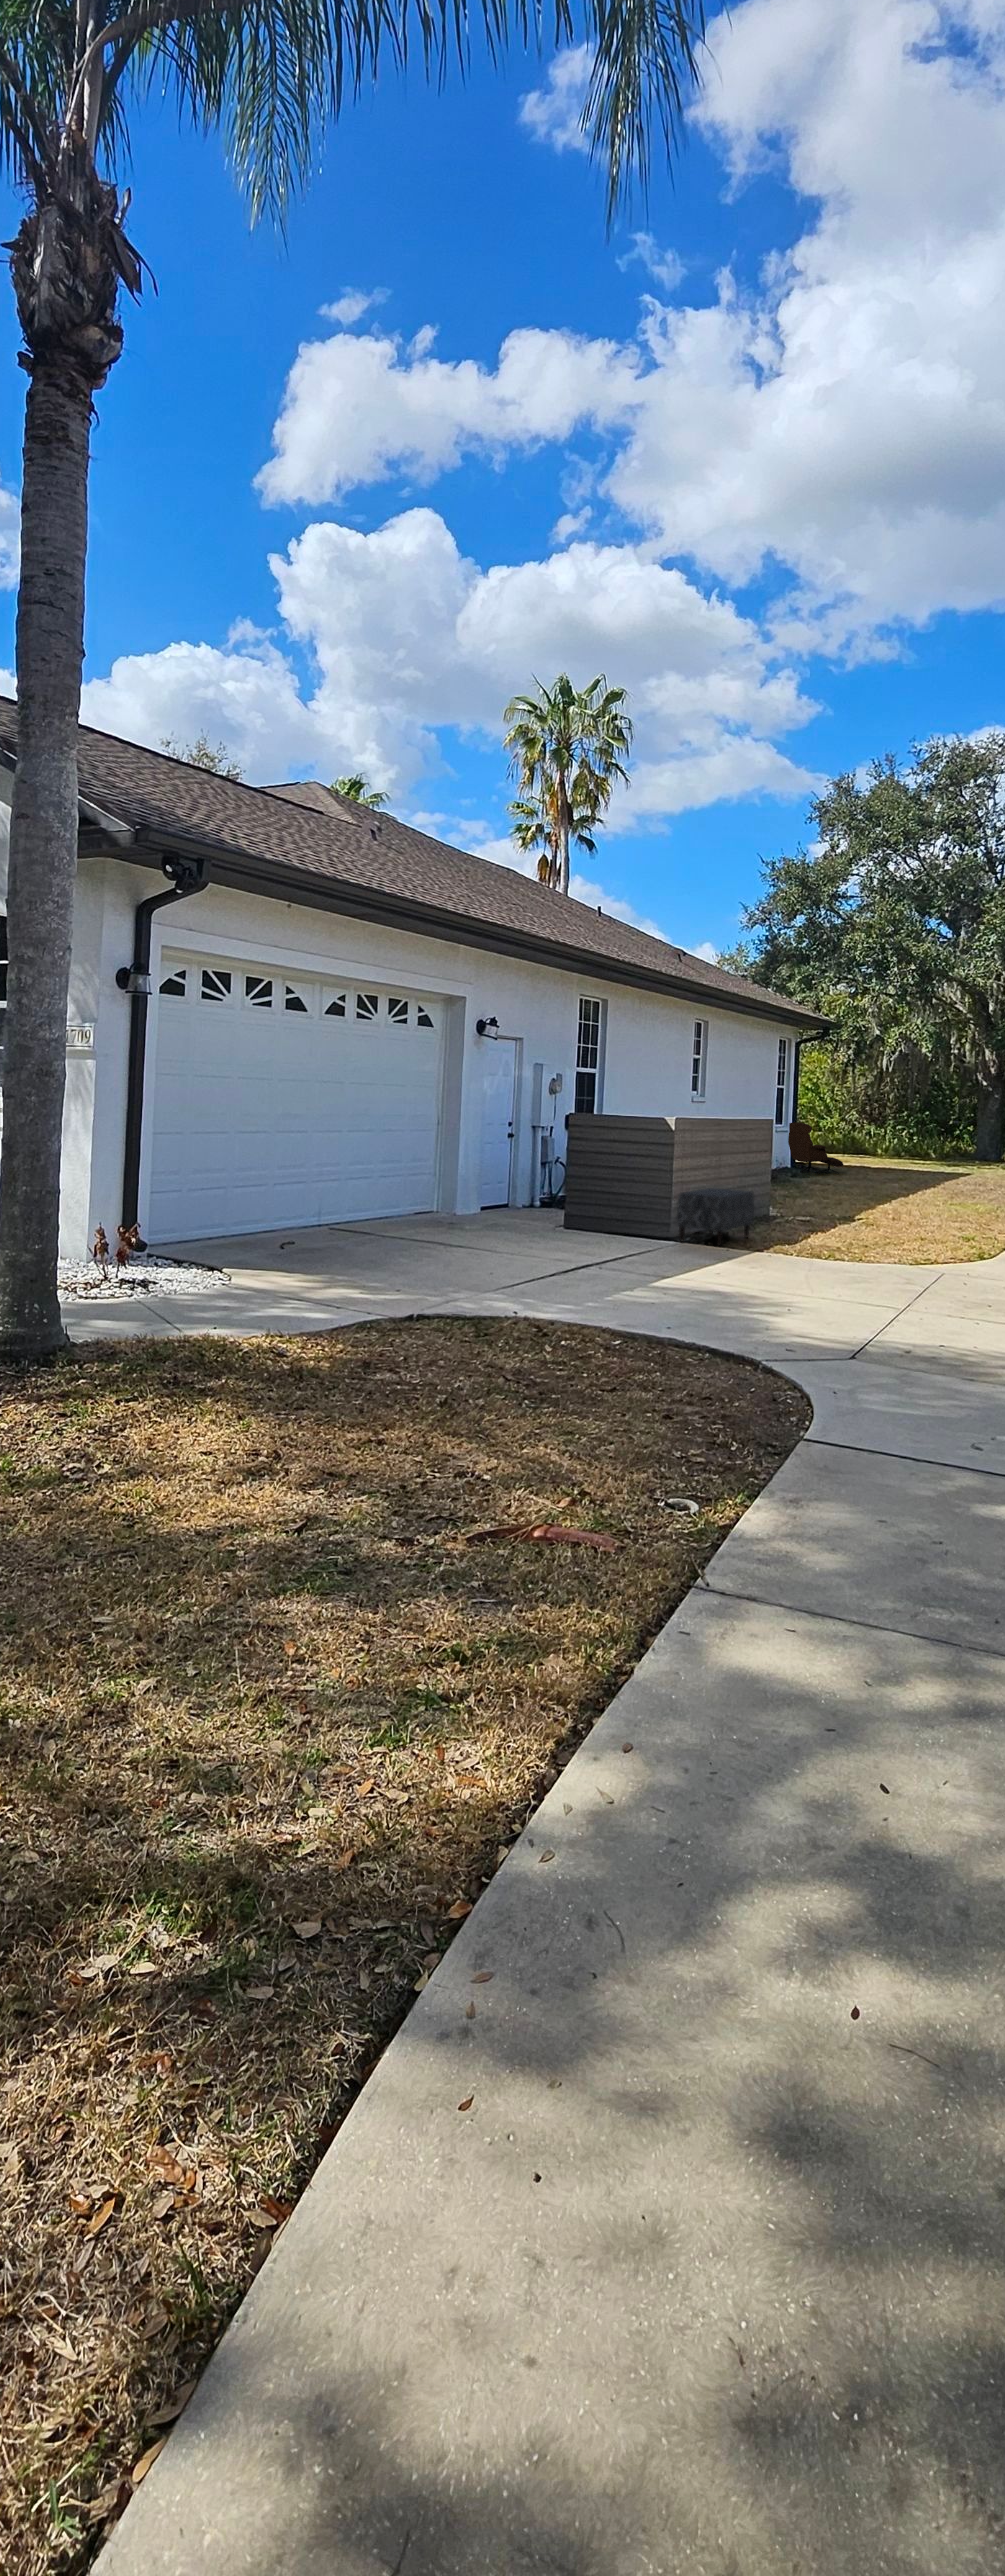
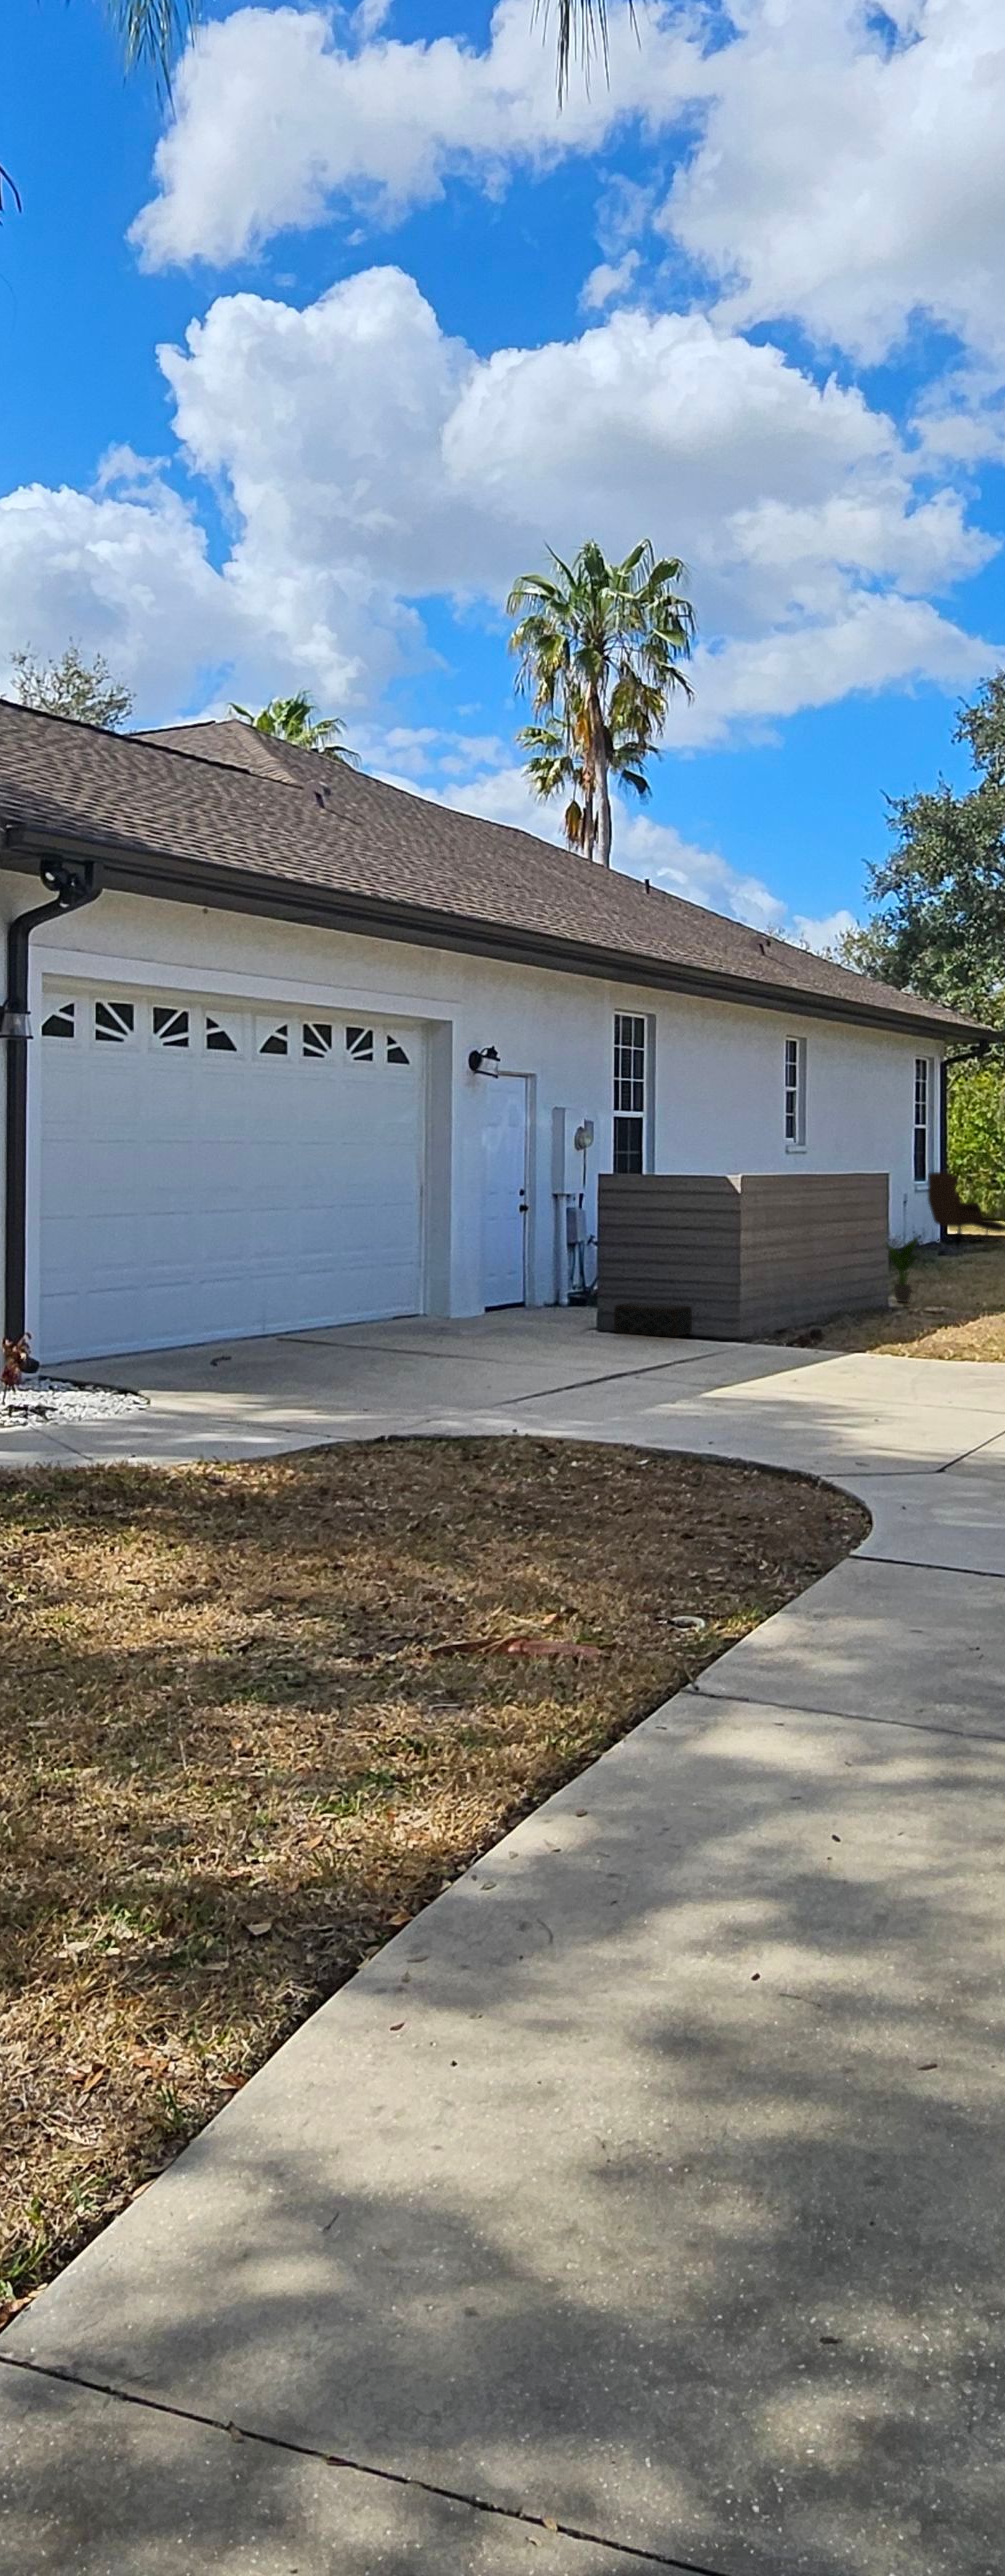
potted plant: none [772,1170,807,1218] -> present [887,1237,921,1302]
bench: present [677,1188,754,1246] -> none [747,1264,853,1341]
woven basket: none [577,1212,635,1239] -> present [614,1303,692,1337]

